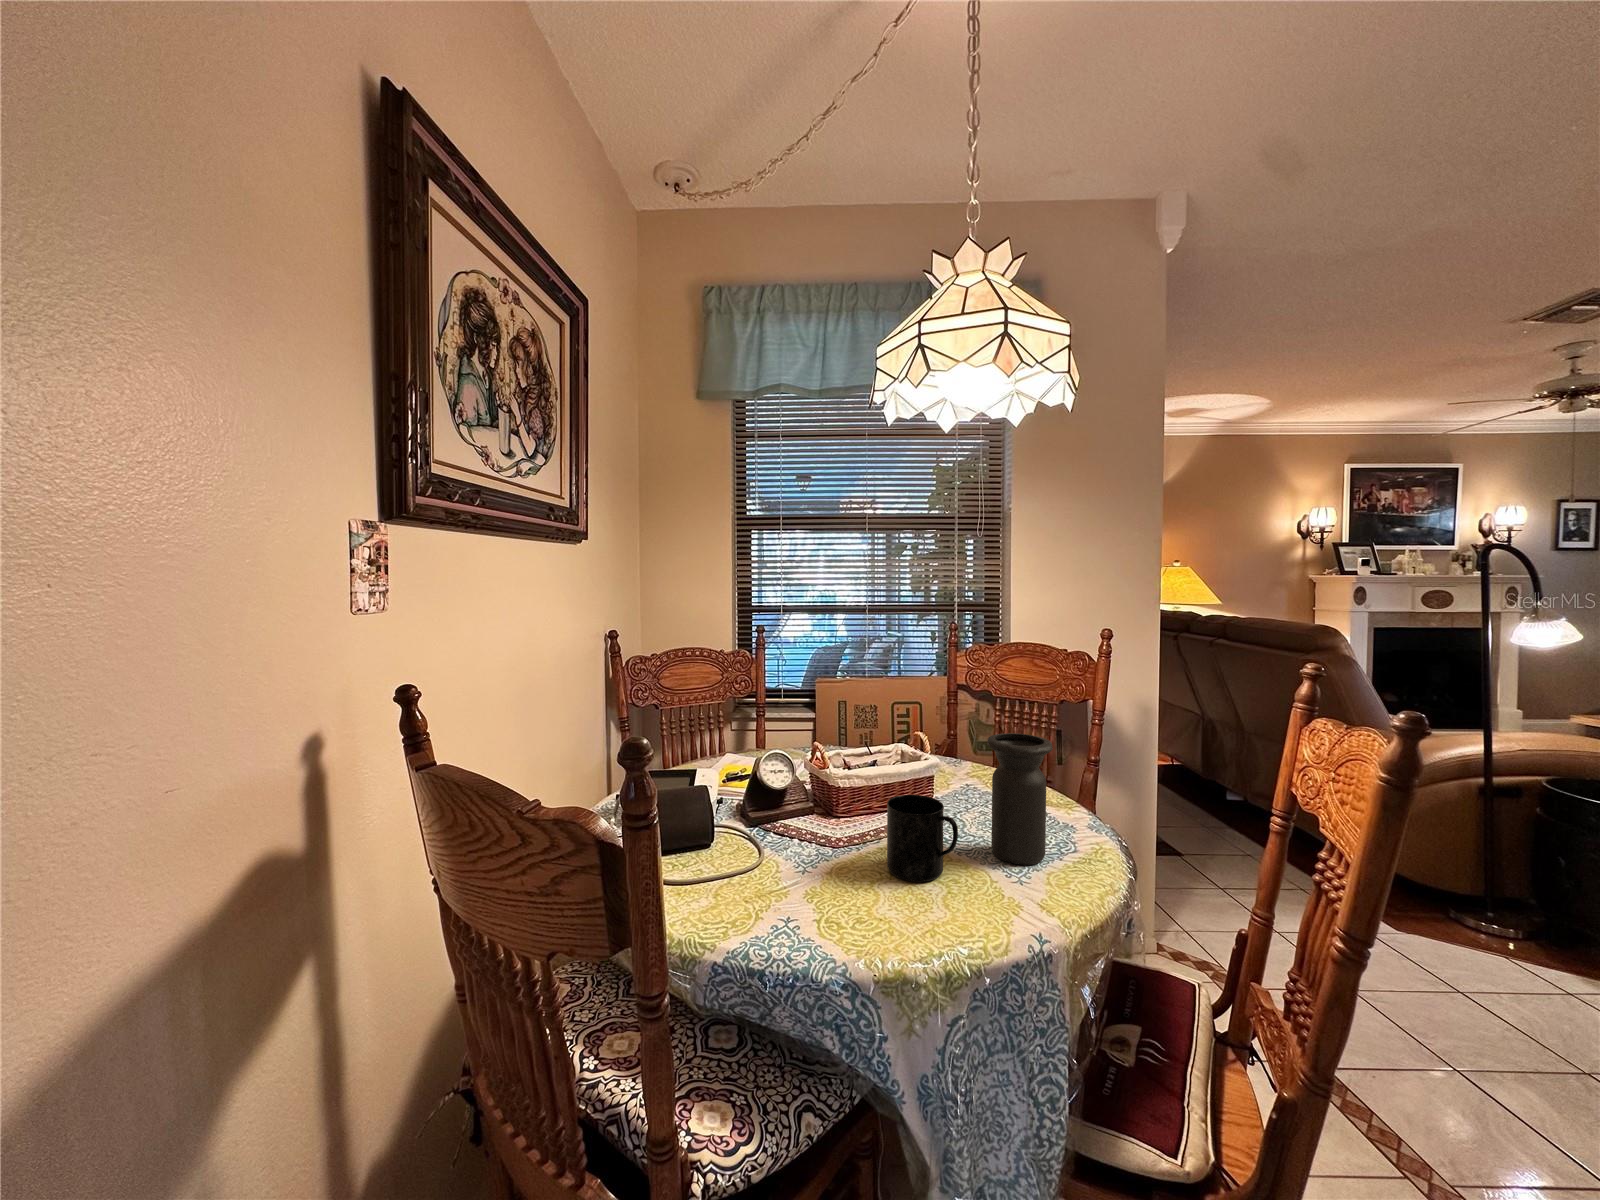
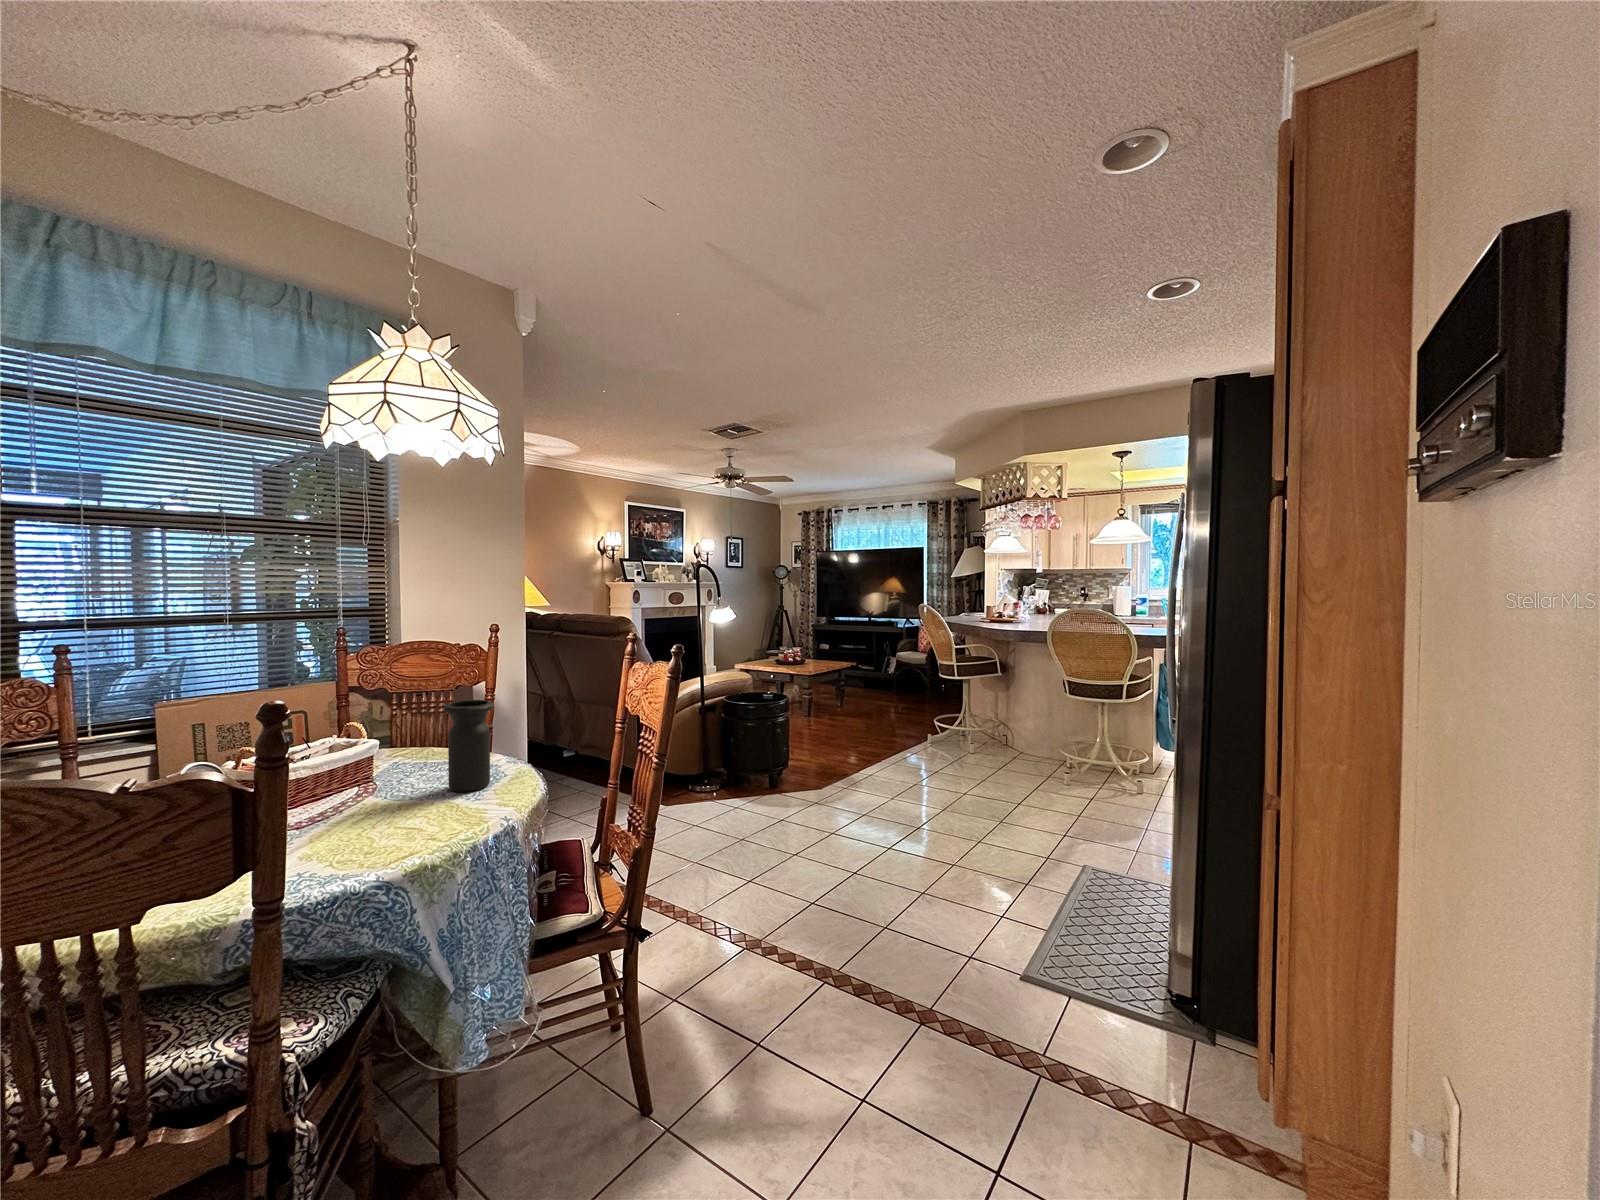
mug: present [887,795,958,882] -> none [369,758,435,823]

